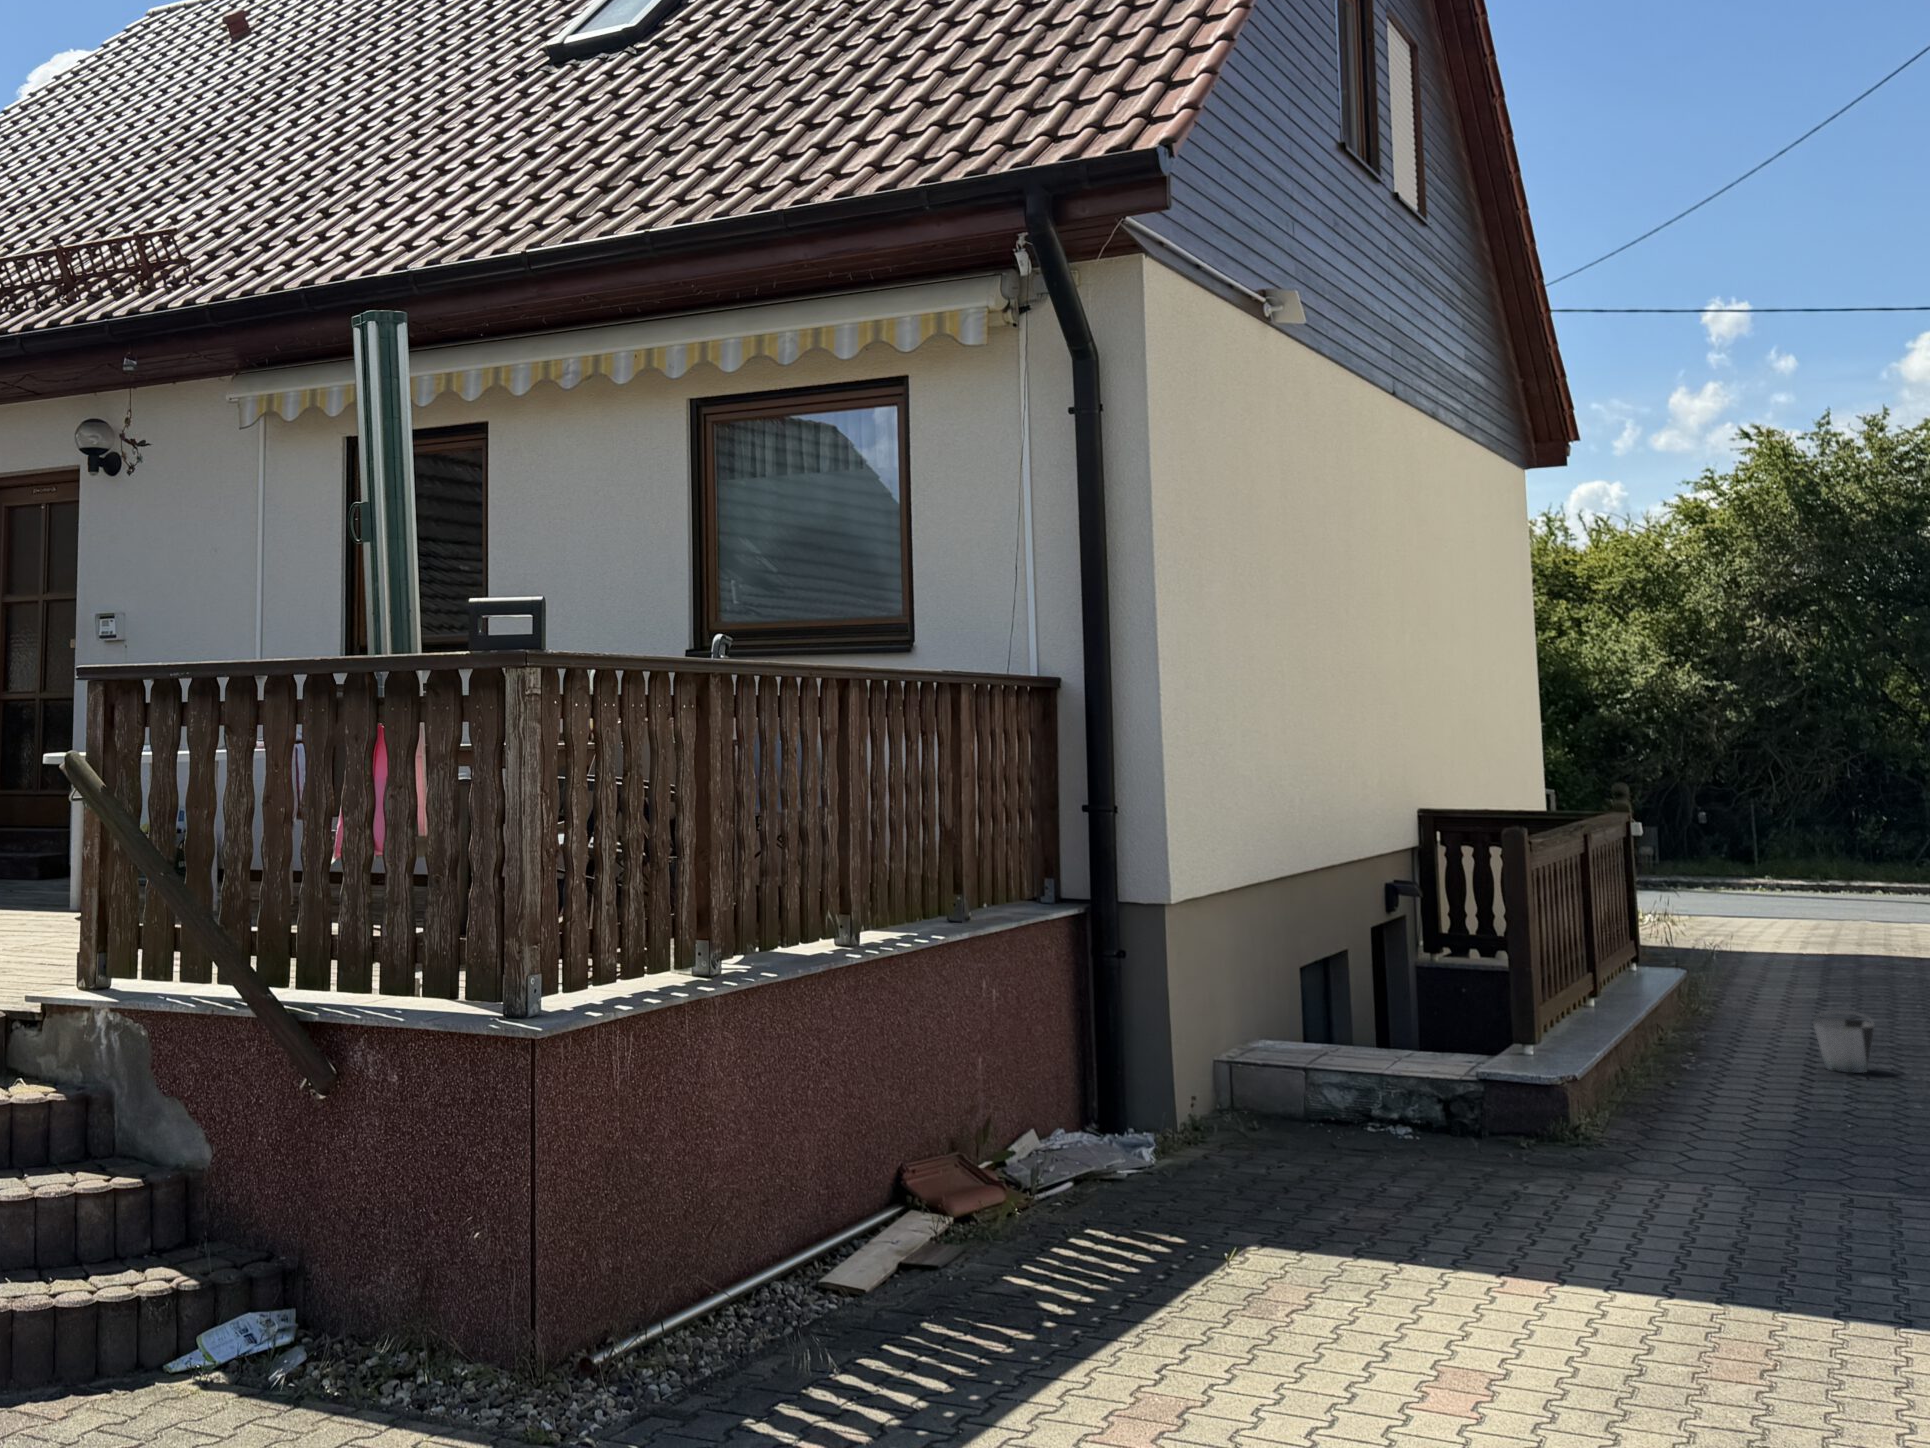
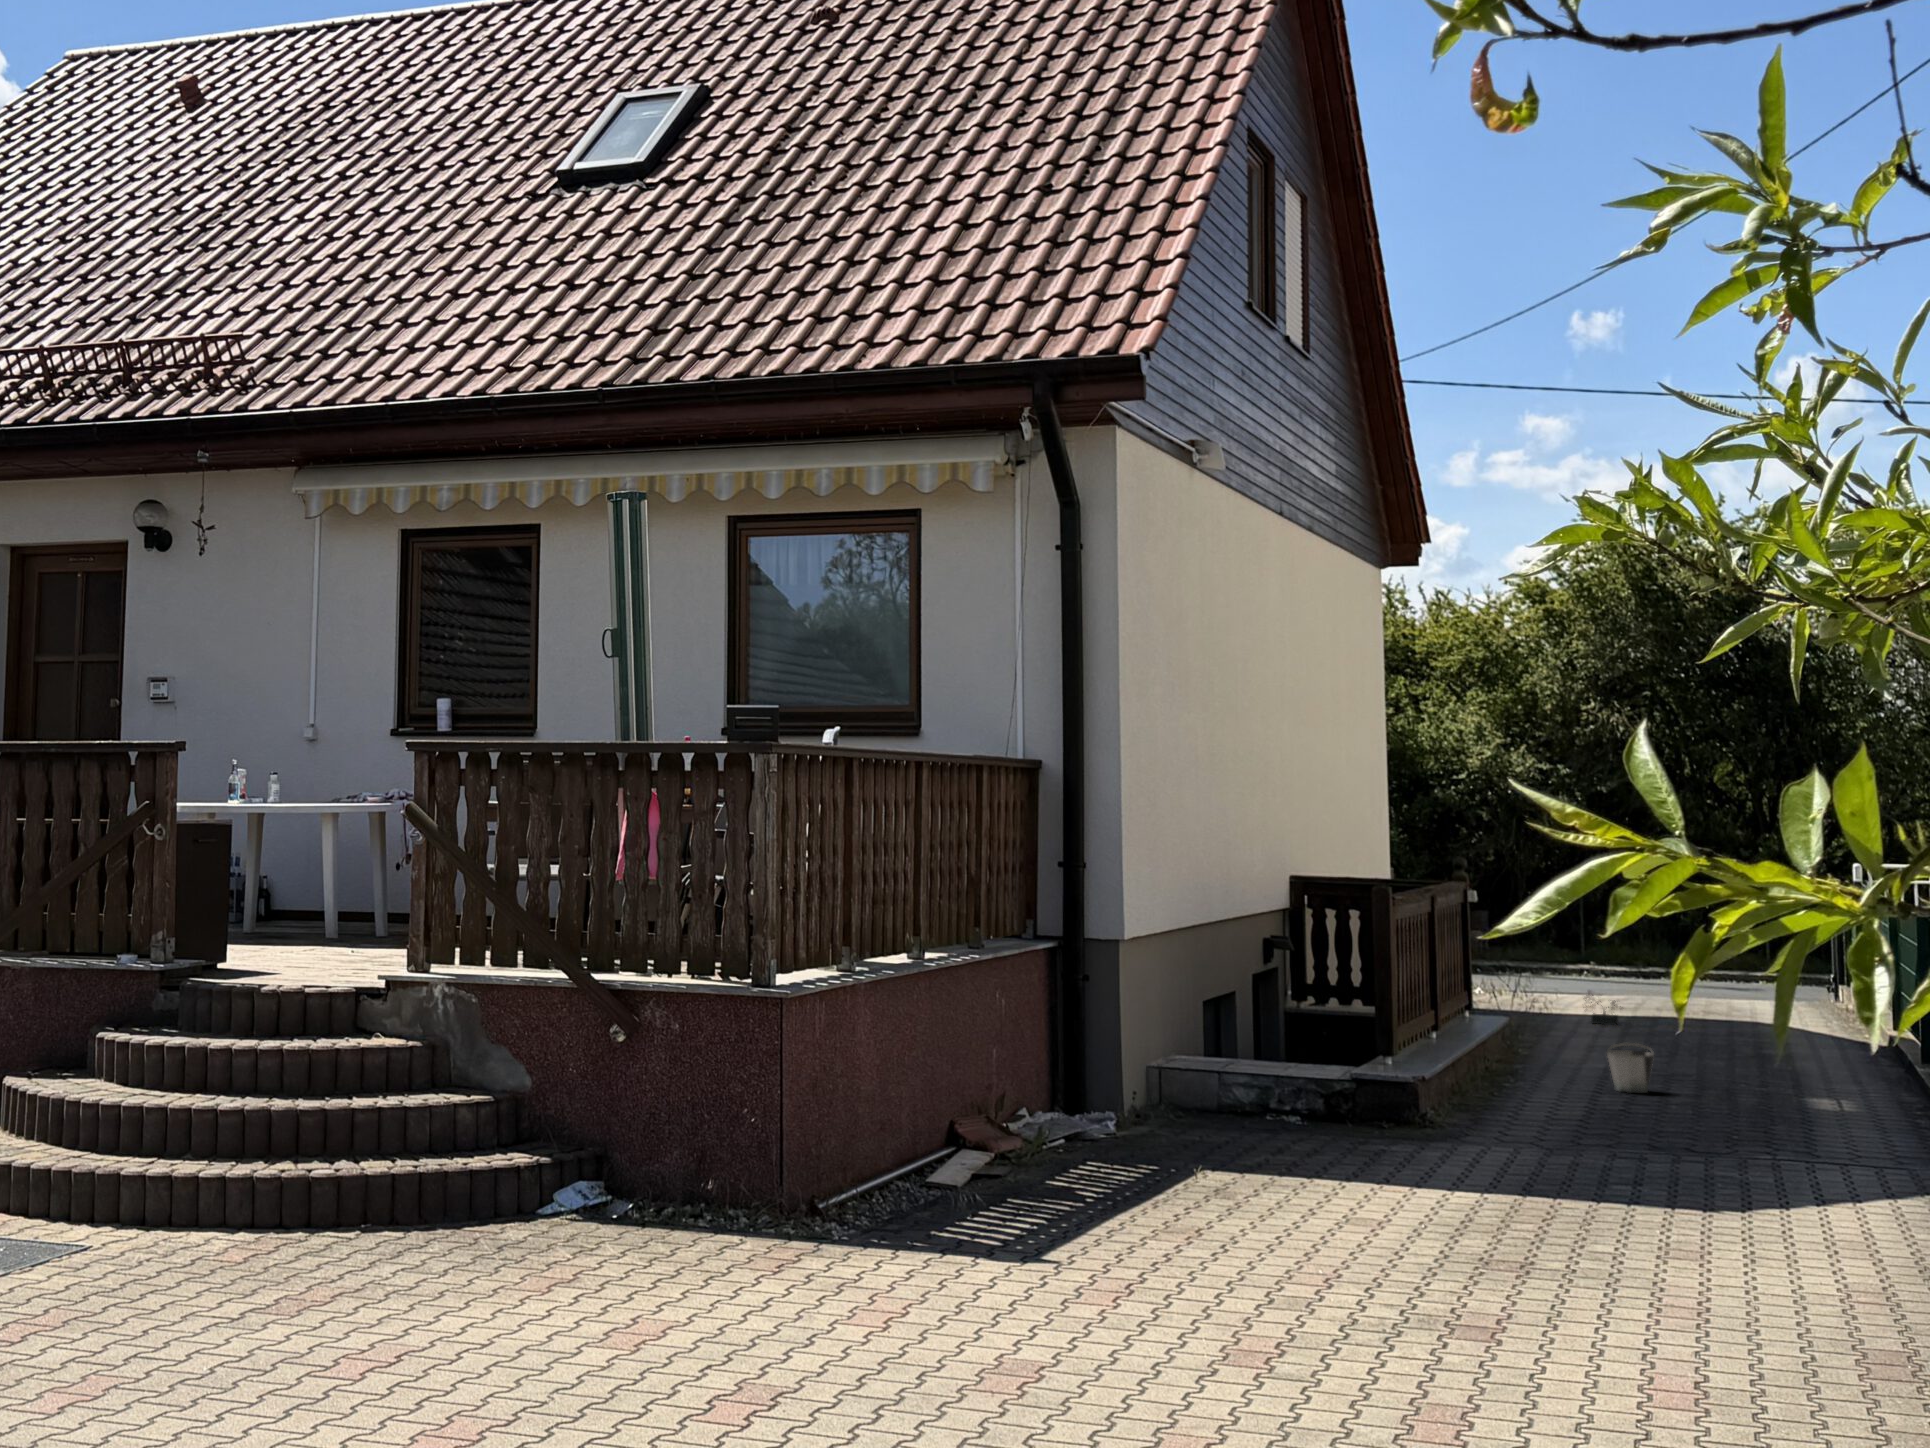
decorative plant: none [1769,925,1817,965] -> present [1585,991,1621,1025]

